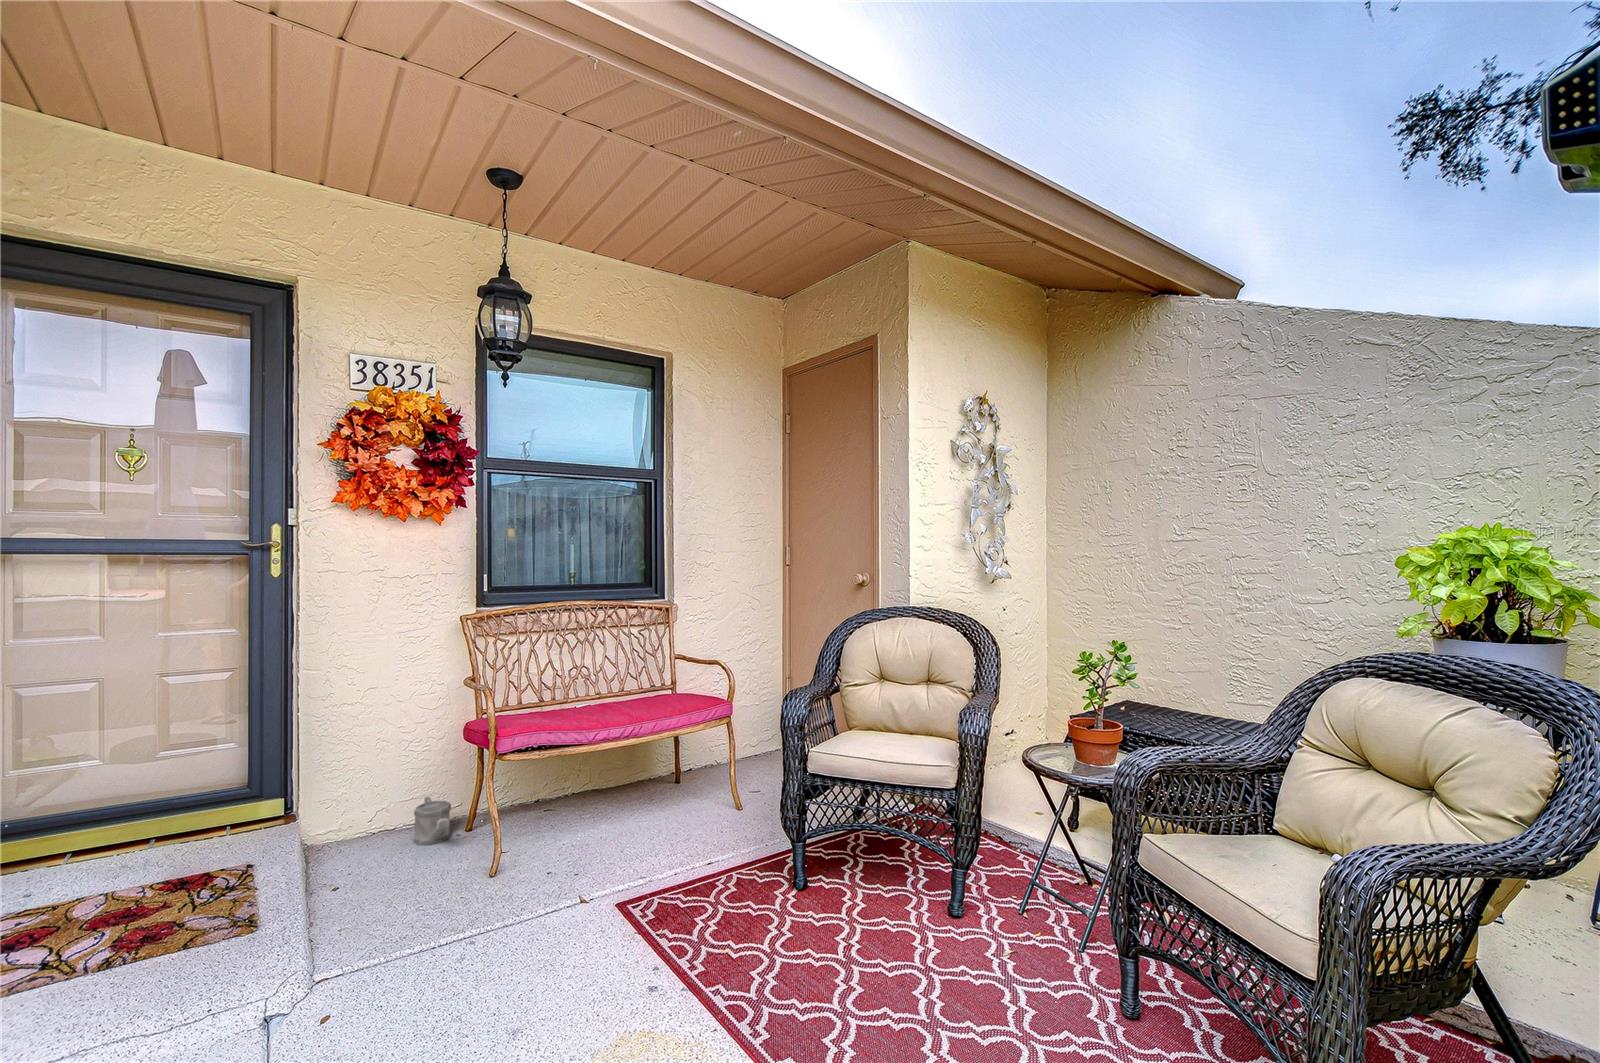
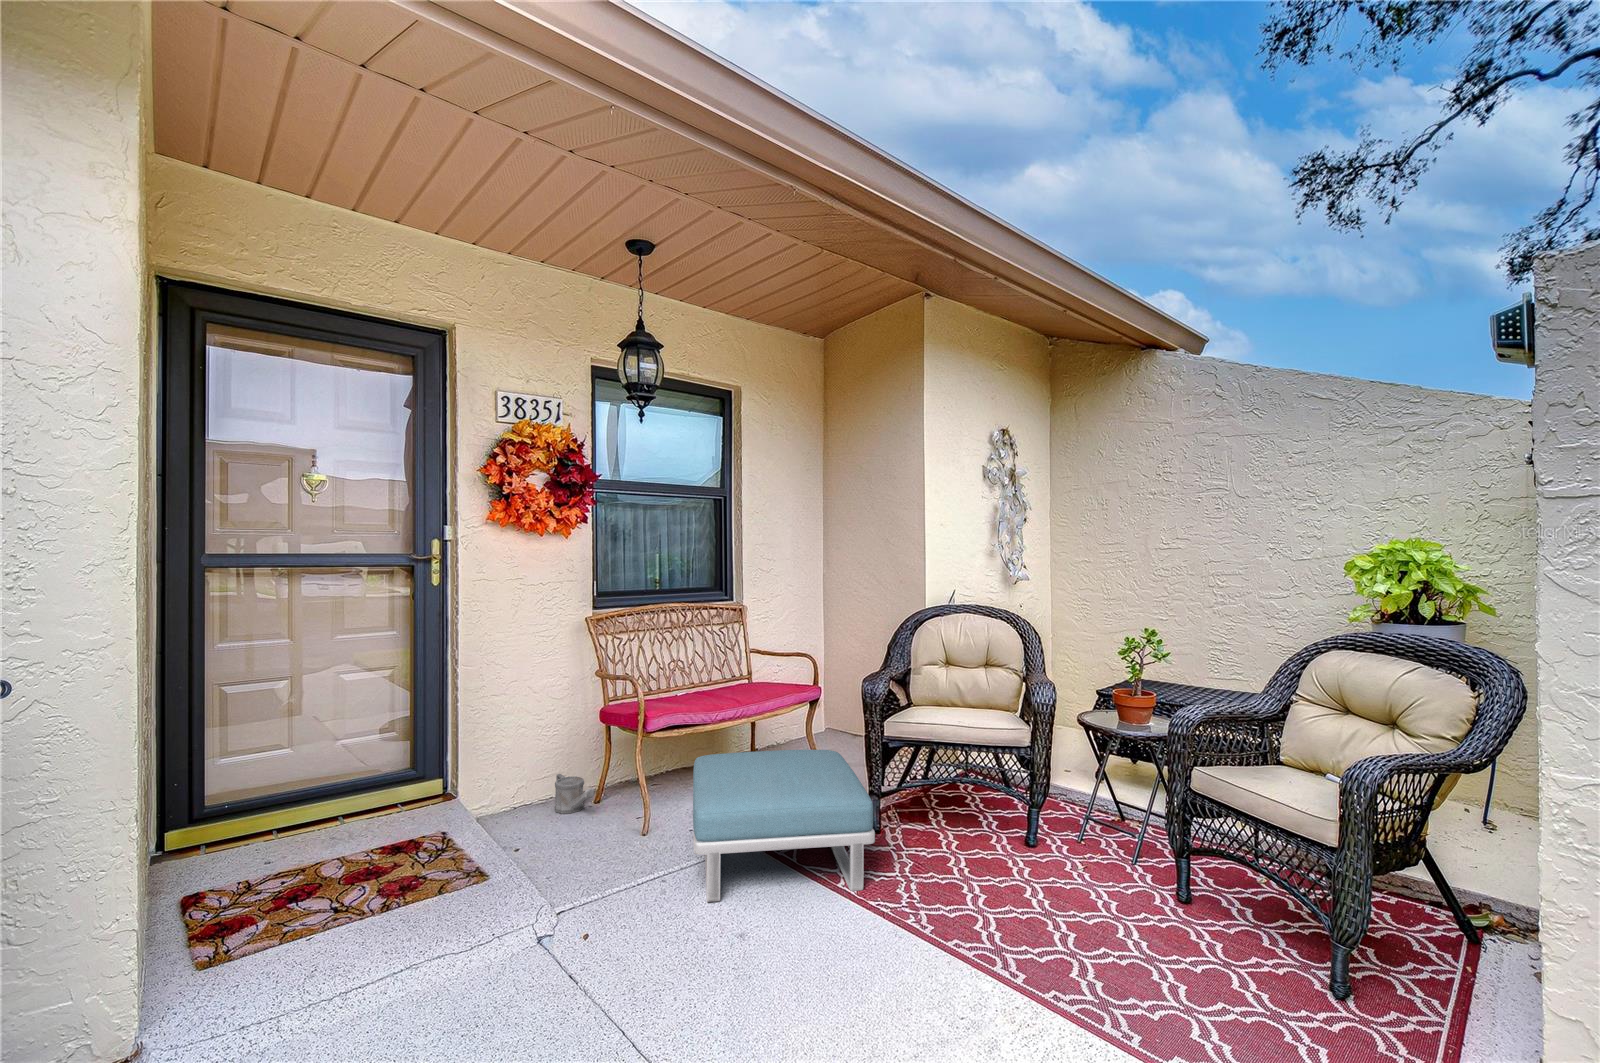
footstool: none [491,781,733,980] -> present [693,750,875,902]

